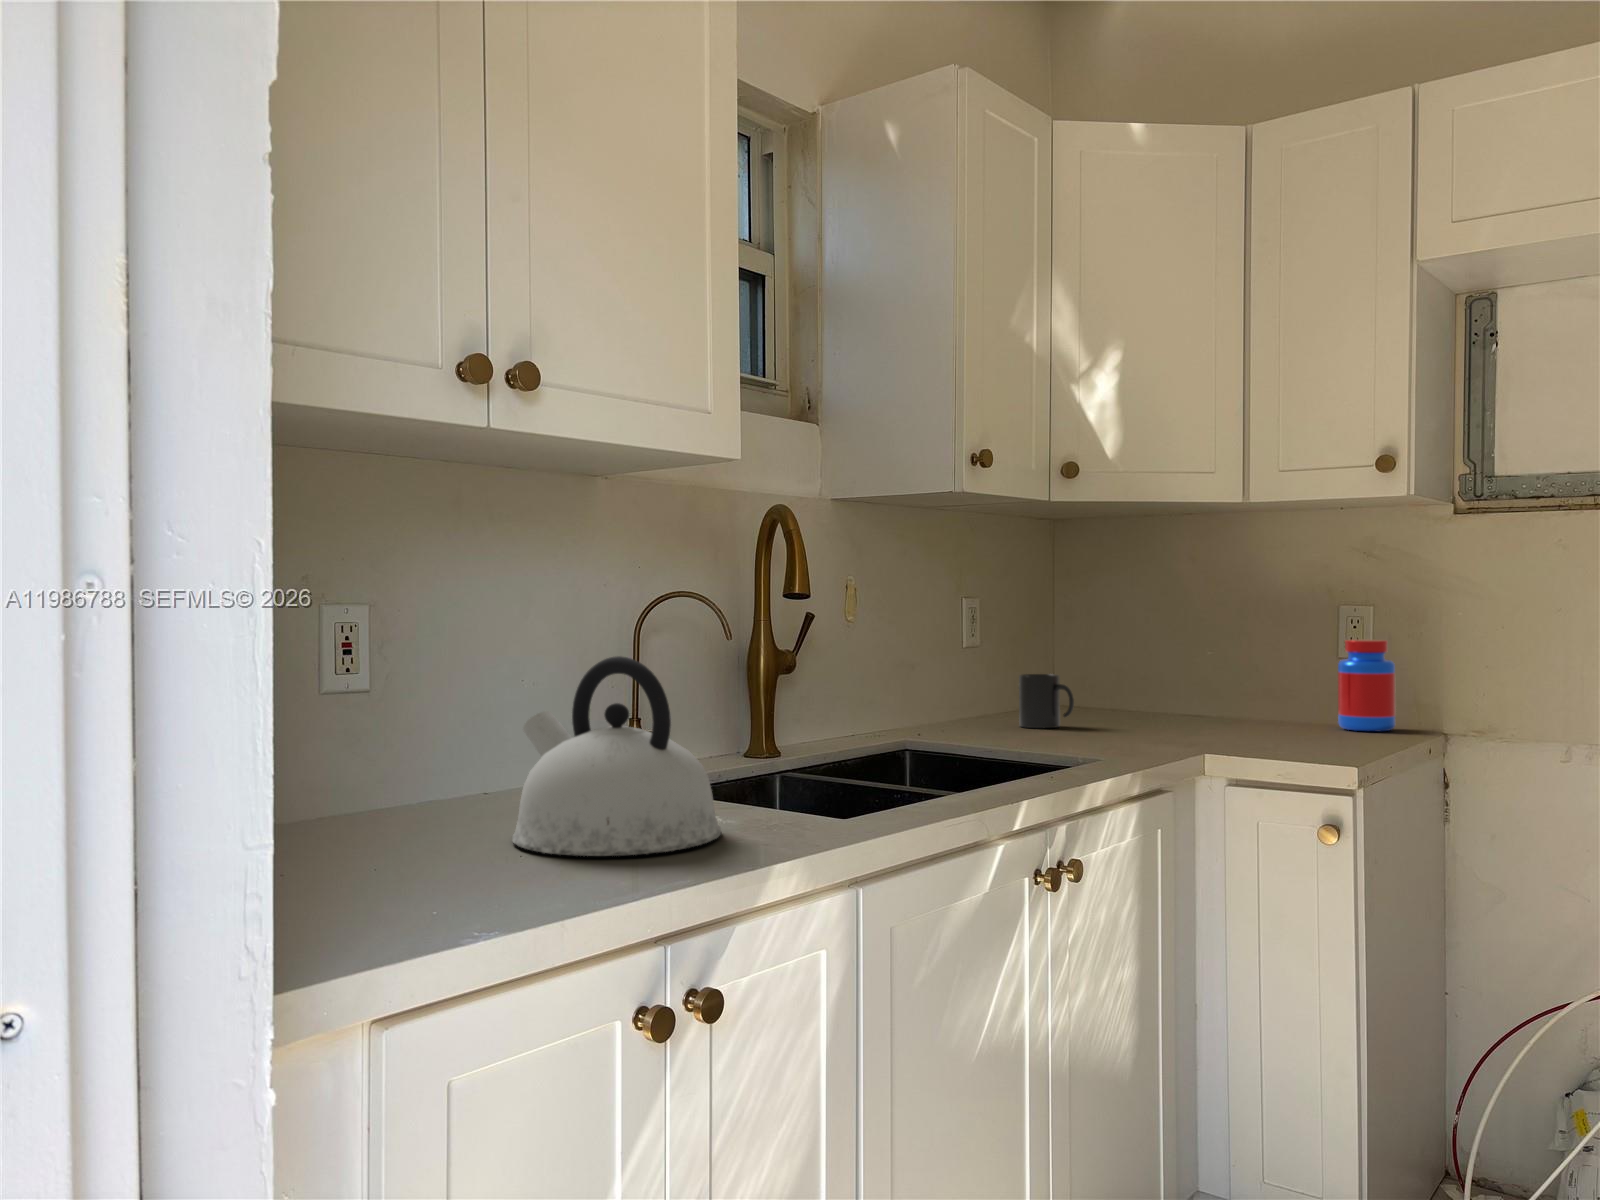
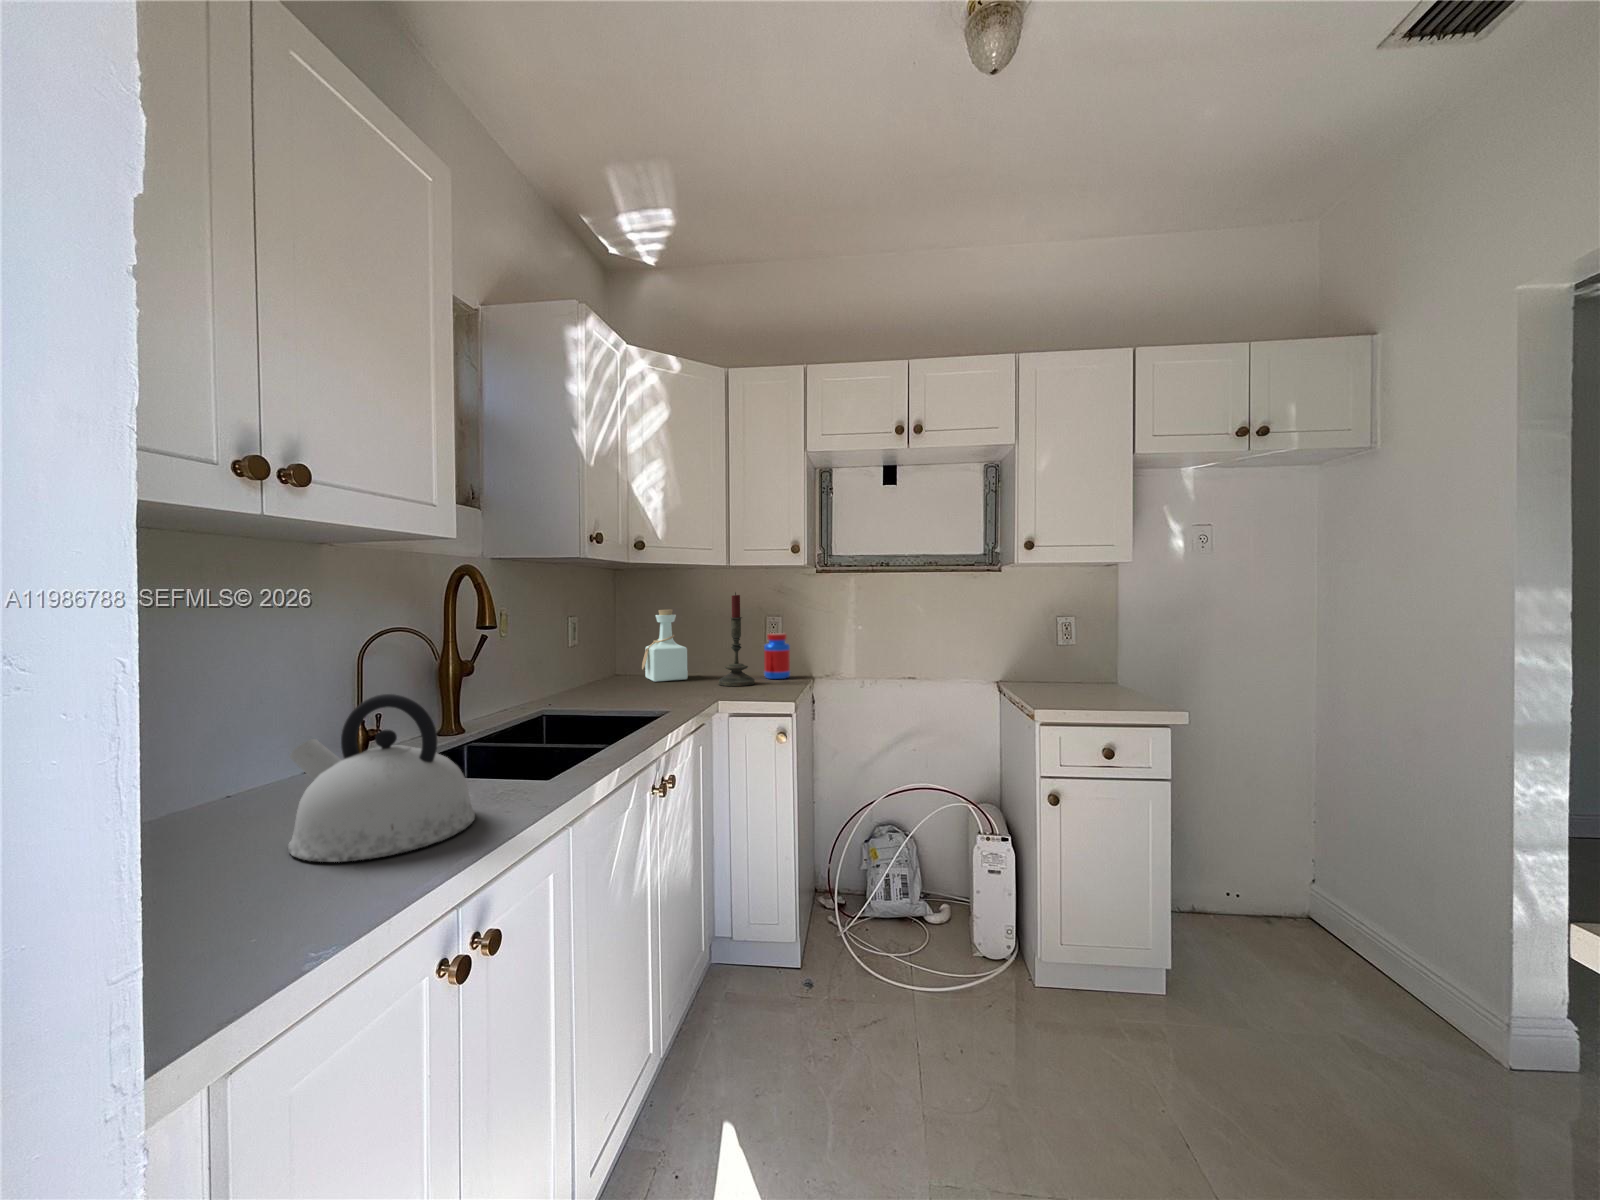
candle: none [1233,555,1308,736] -> present [719,593,755,686]
bottle: none [1098,591,1182,721] -> present [642,610,688,682]
mug: present [1018,674,1074,728] -> none [602,659,635,691]

